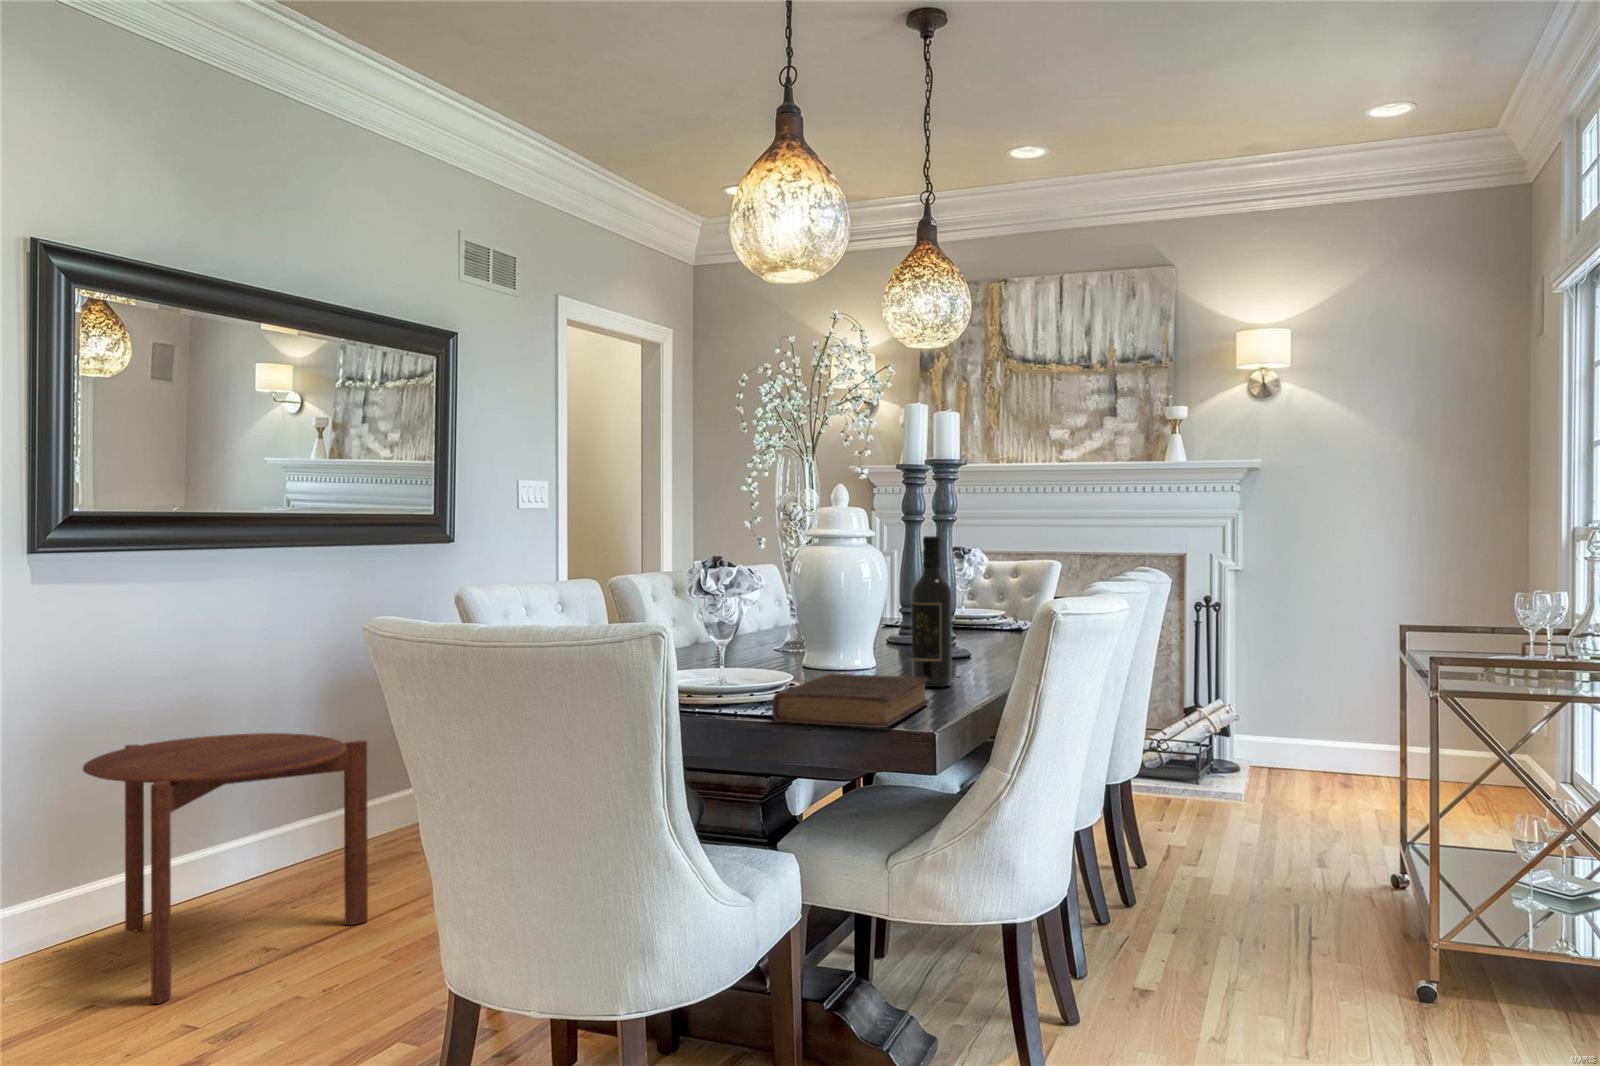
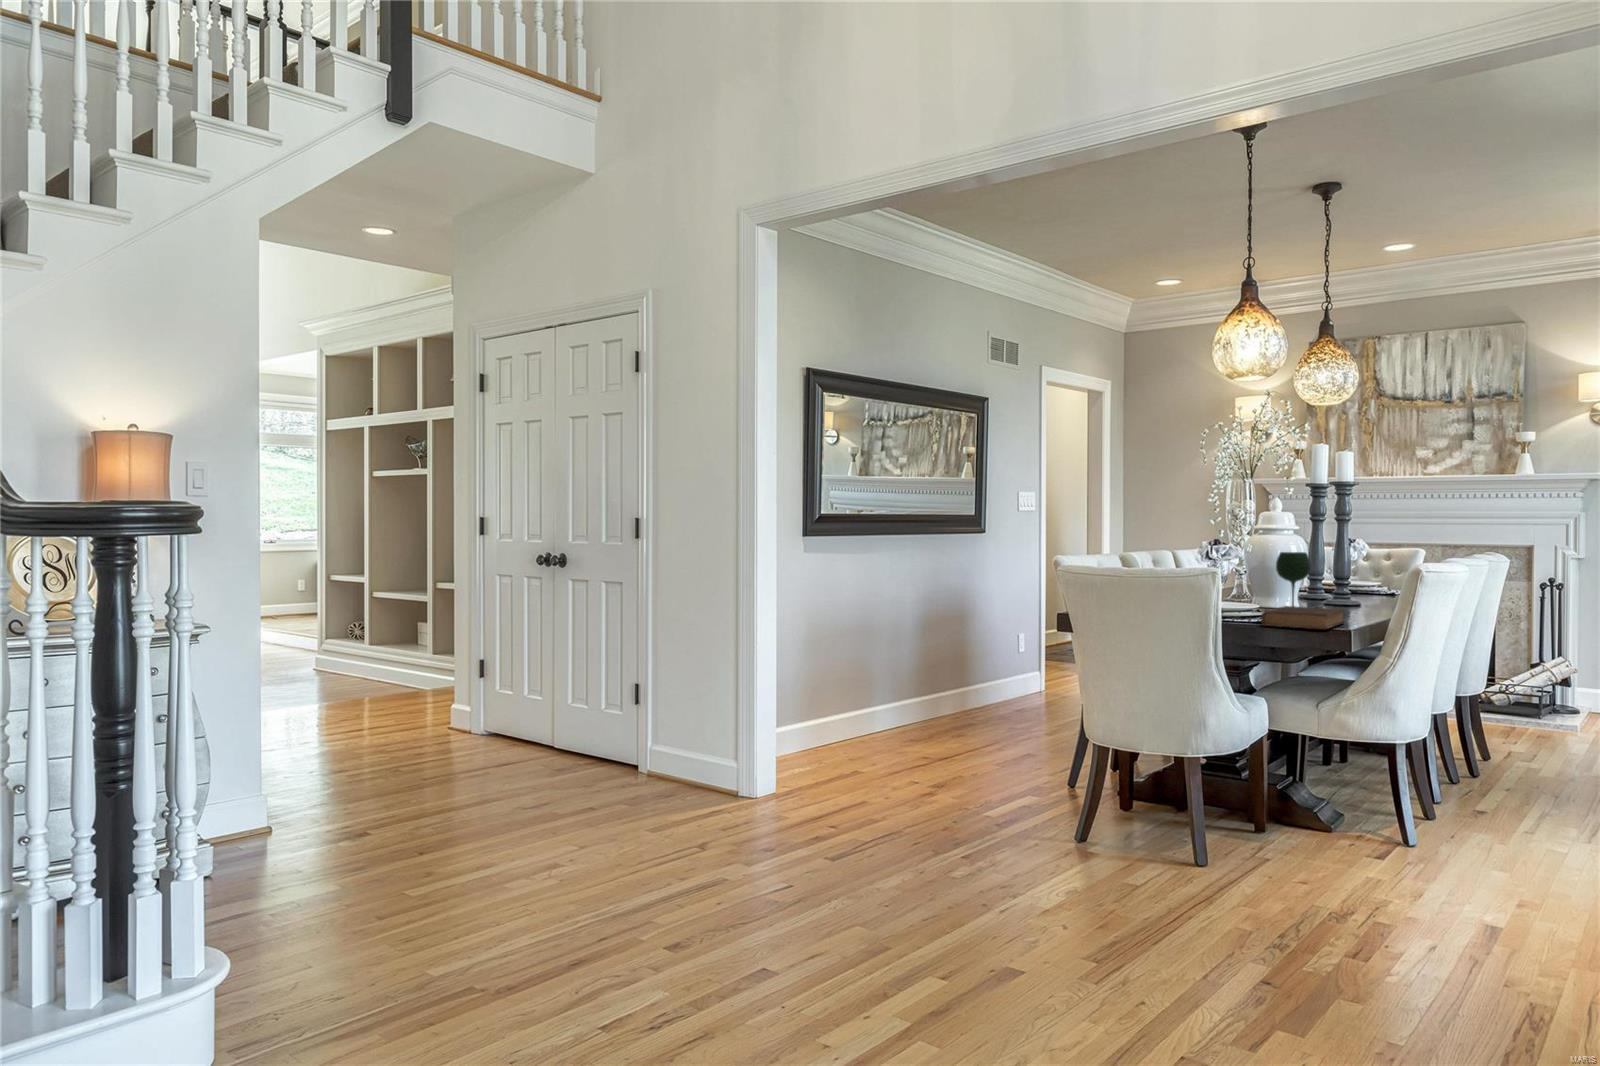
wine bottle: present [911,536,952,687] -> none [1331,533,1356,617]
wine glass: none [826,571,882,678] -> present [1276,552,1311,606]
side table: present [83,733,368,1004] -> none [843,640,977,770]

